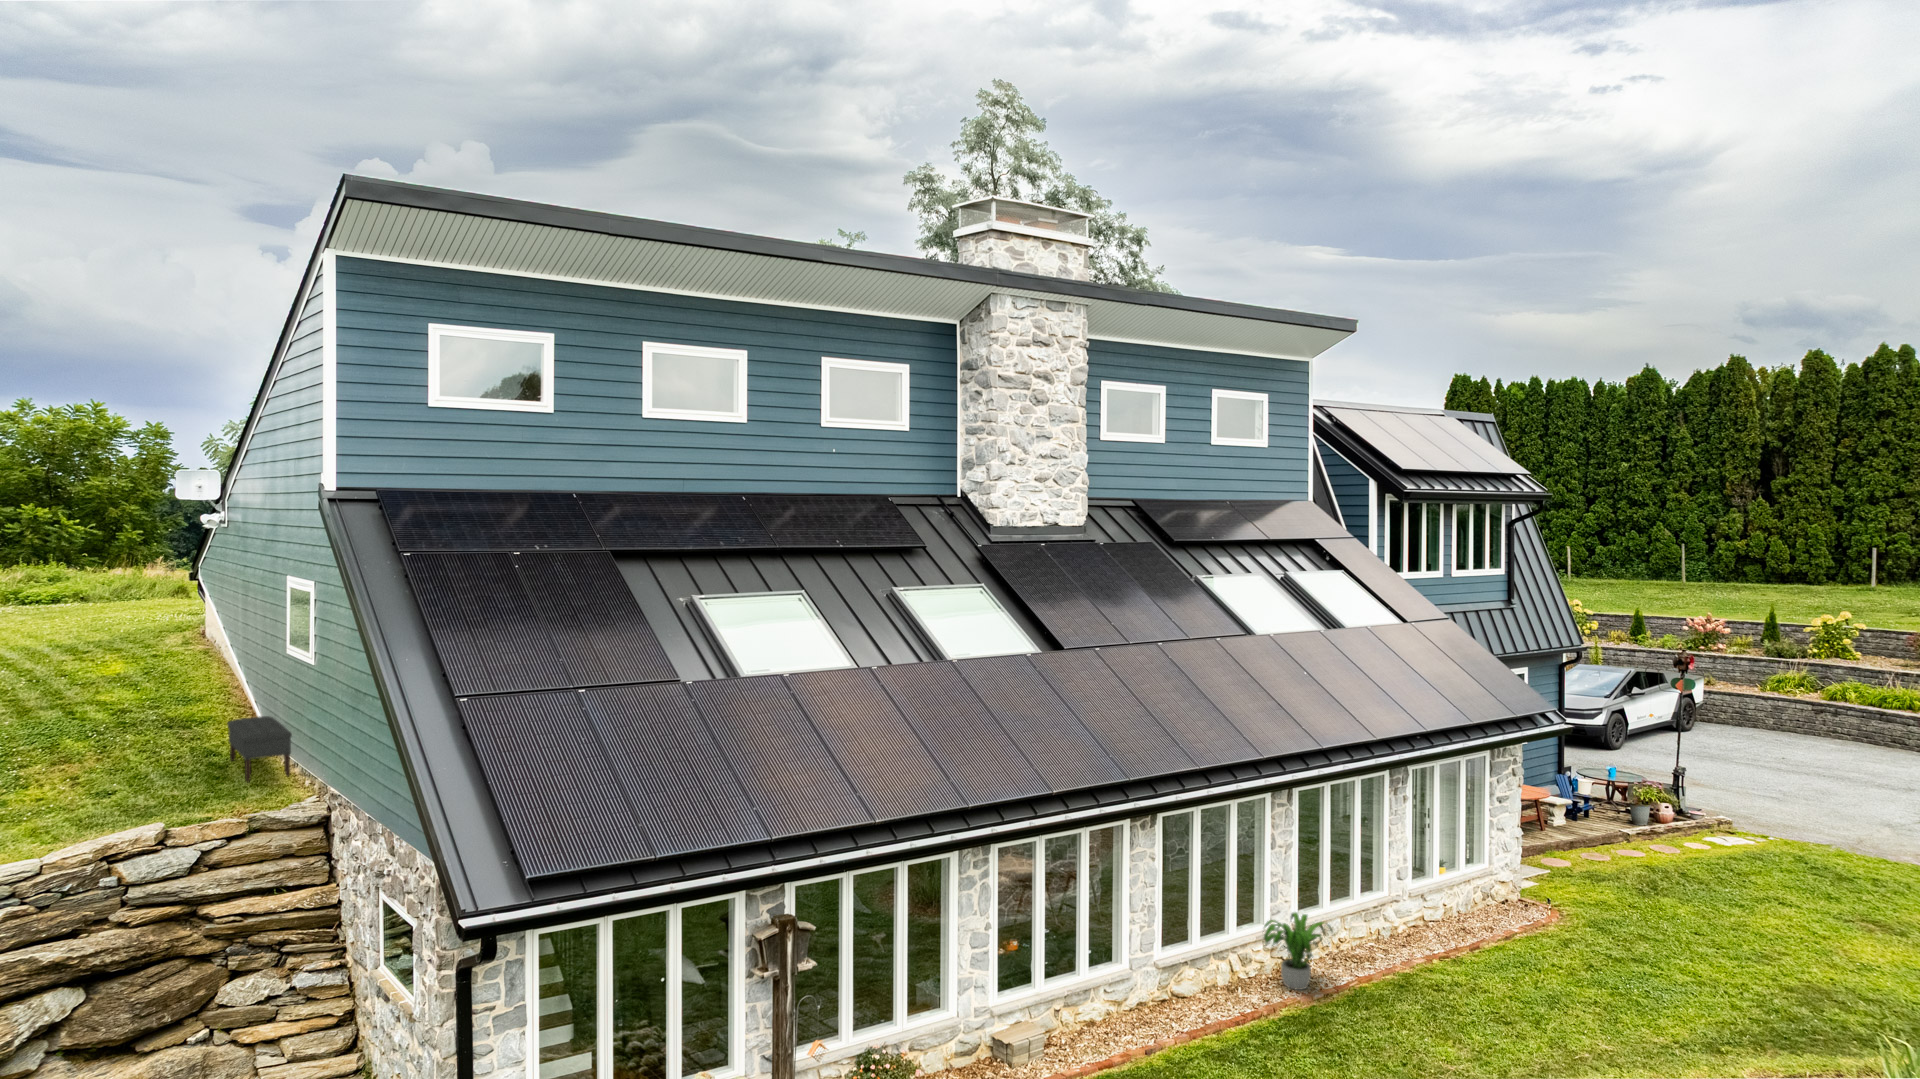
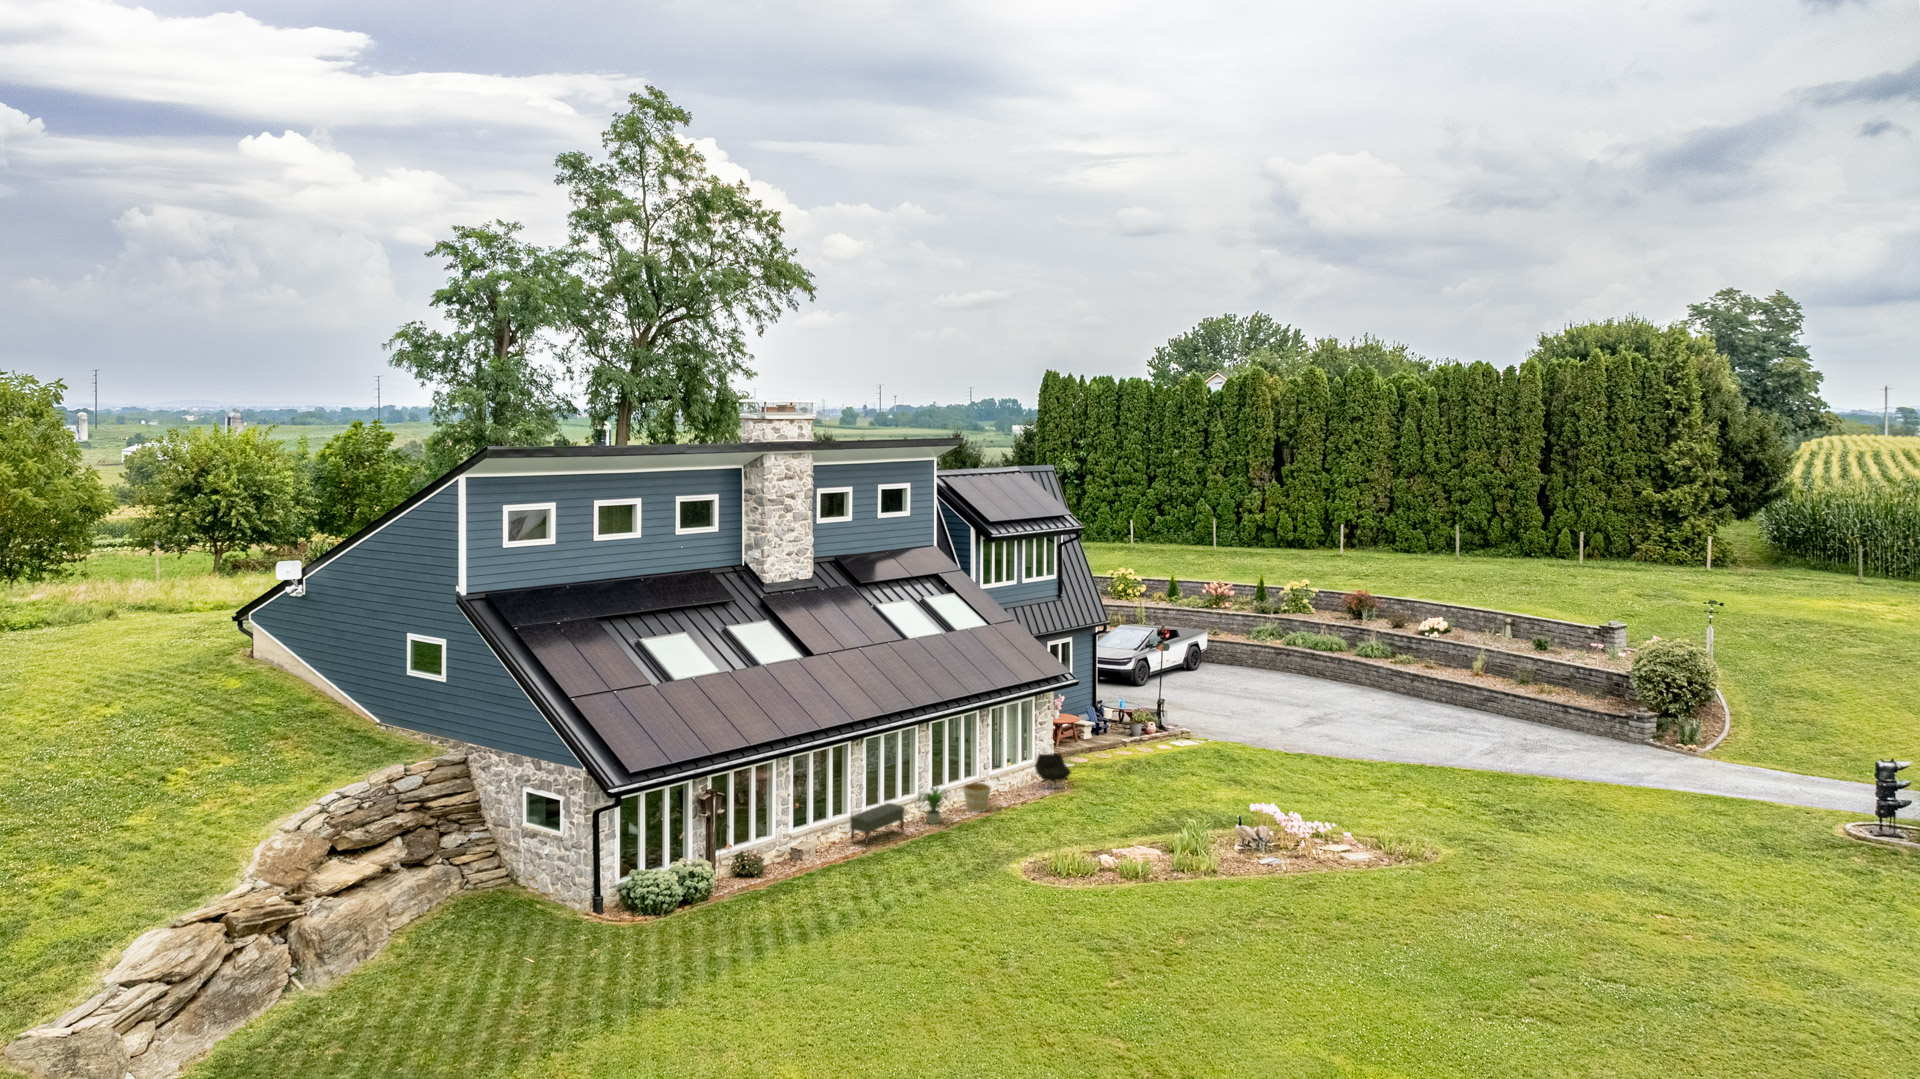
bench: present [227,716,292,783] -> present [850,803,905,845]
lounge chair: none [1492,855,1572,934] -> present [1035,754,1071,790]
wooden bucket: none [1356,905,1414,968] -> present [963,783,991,812]

